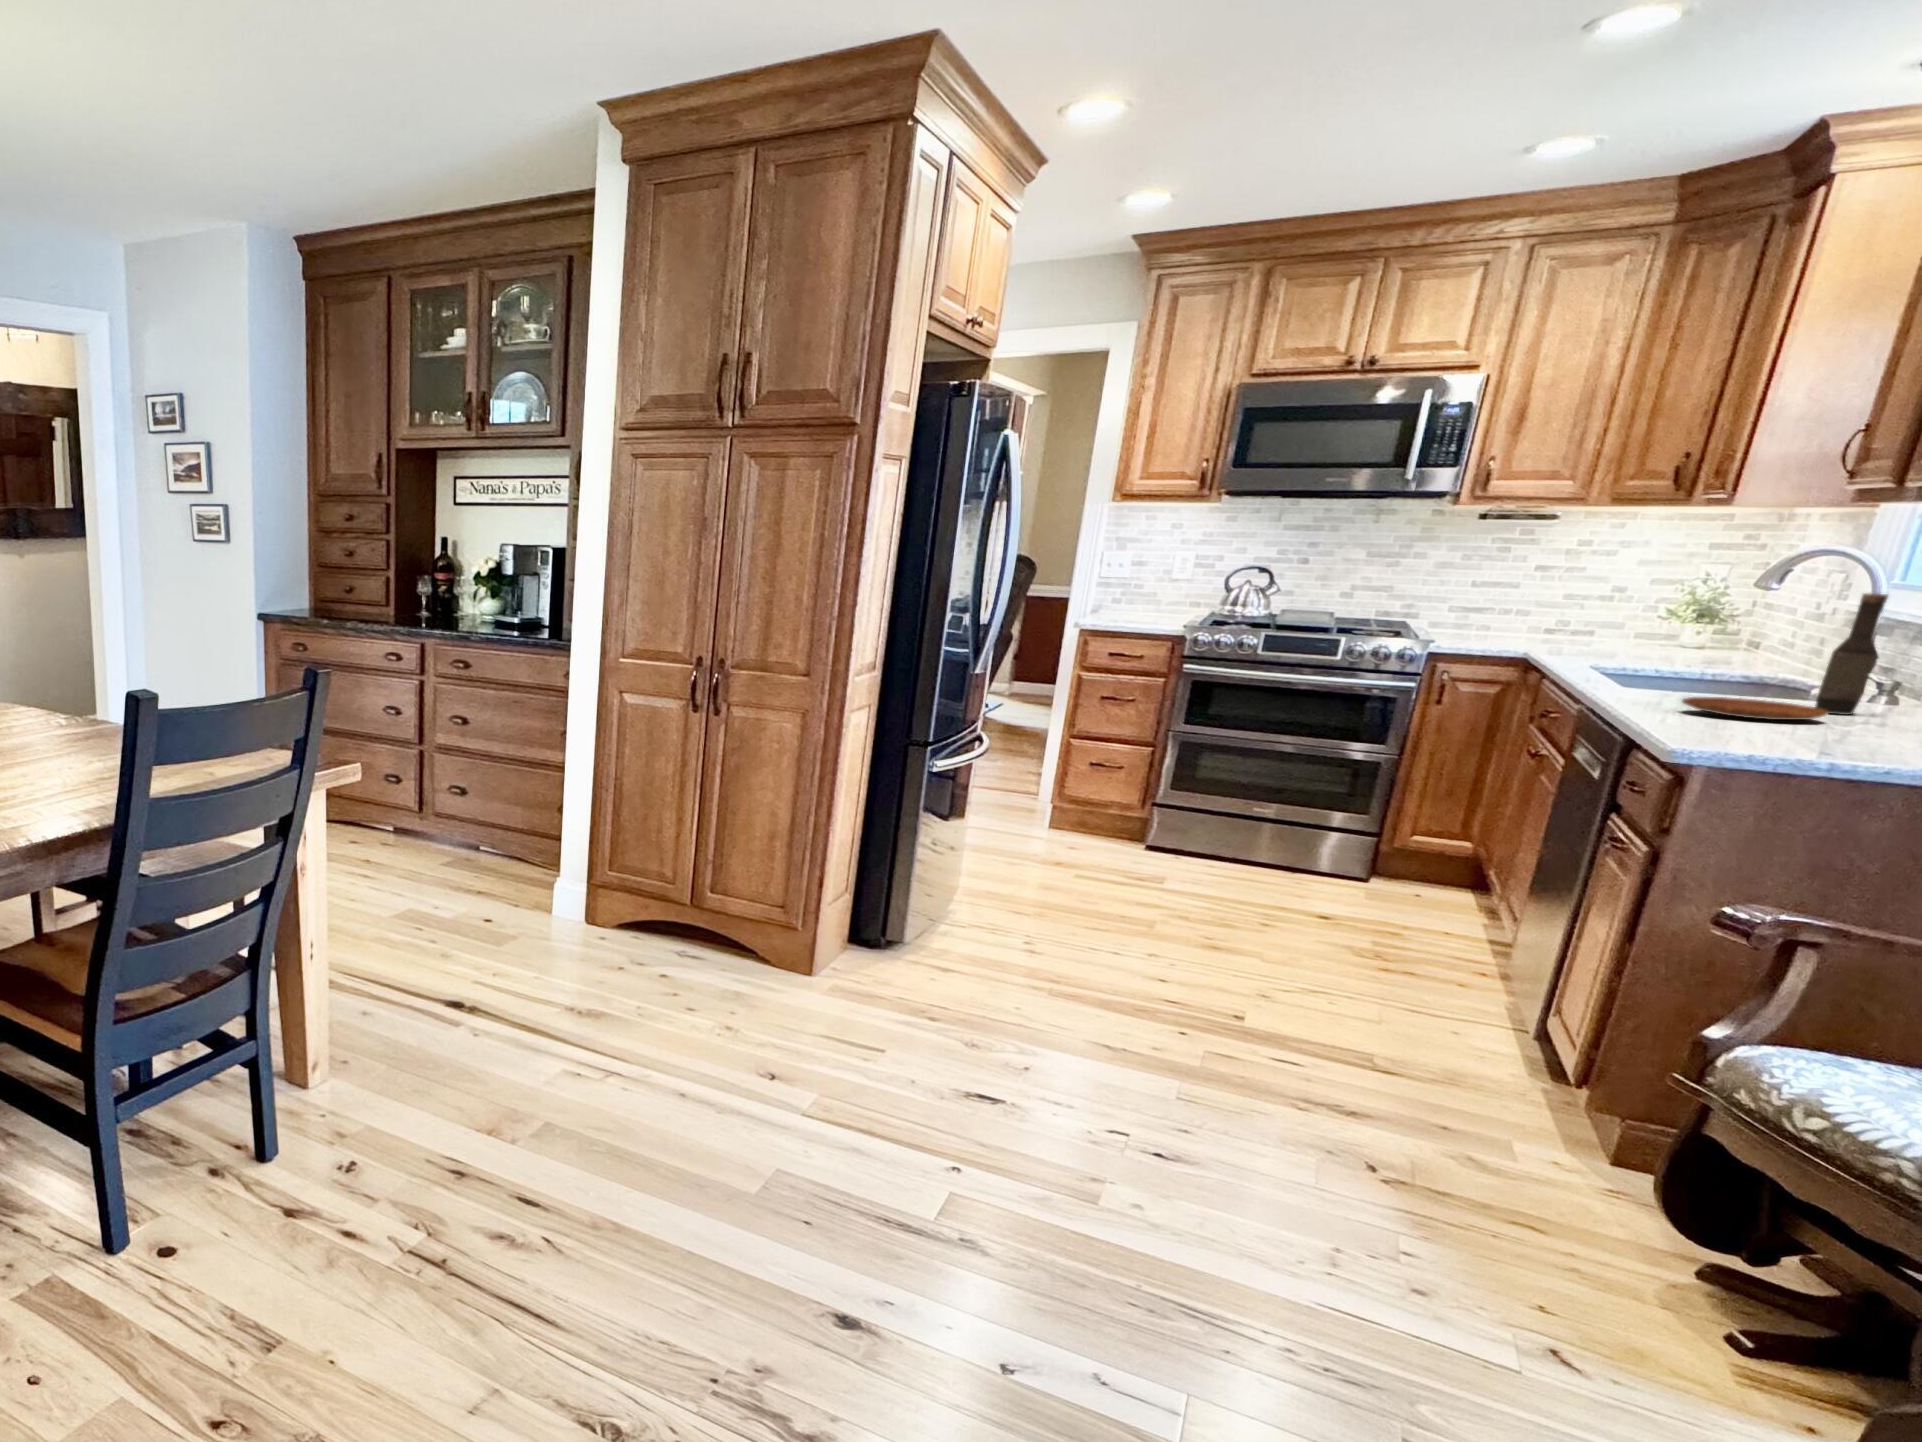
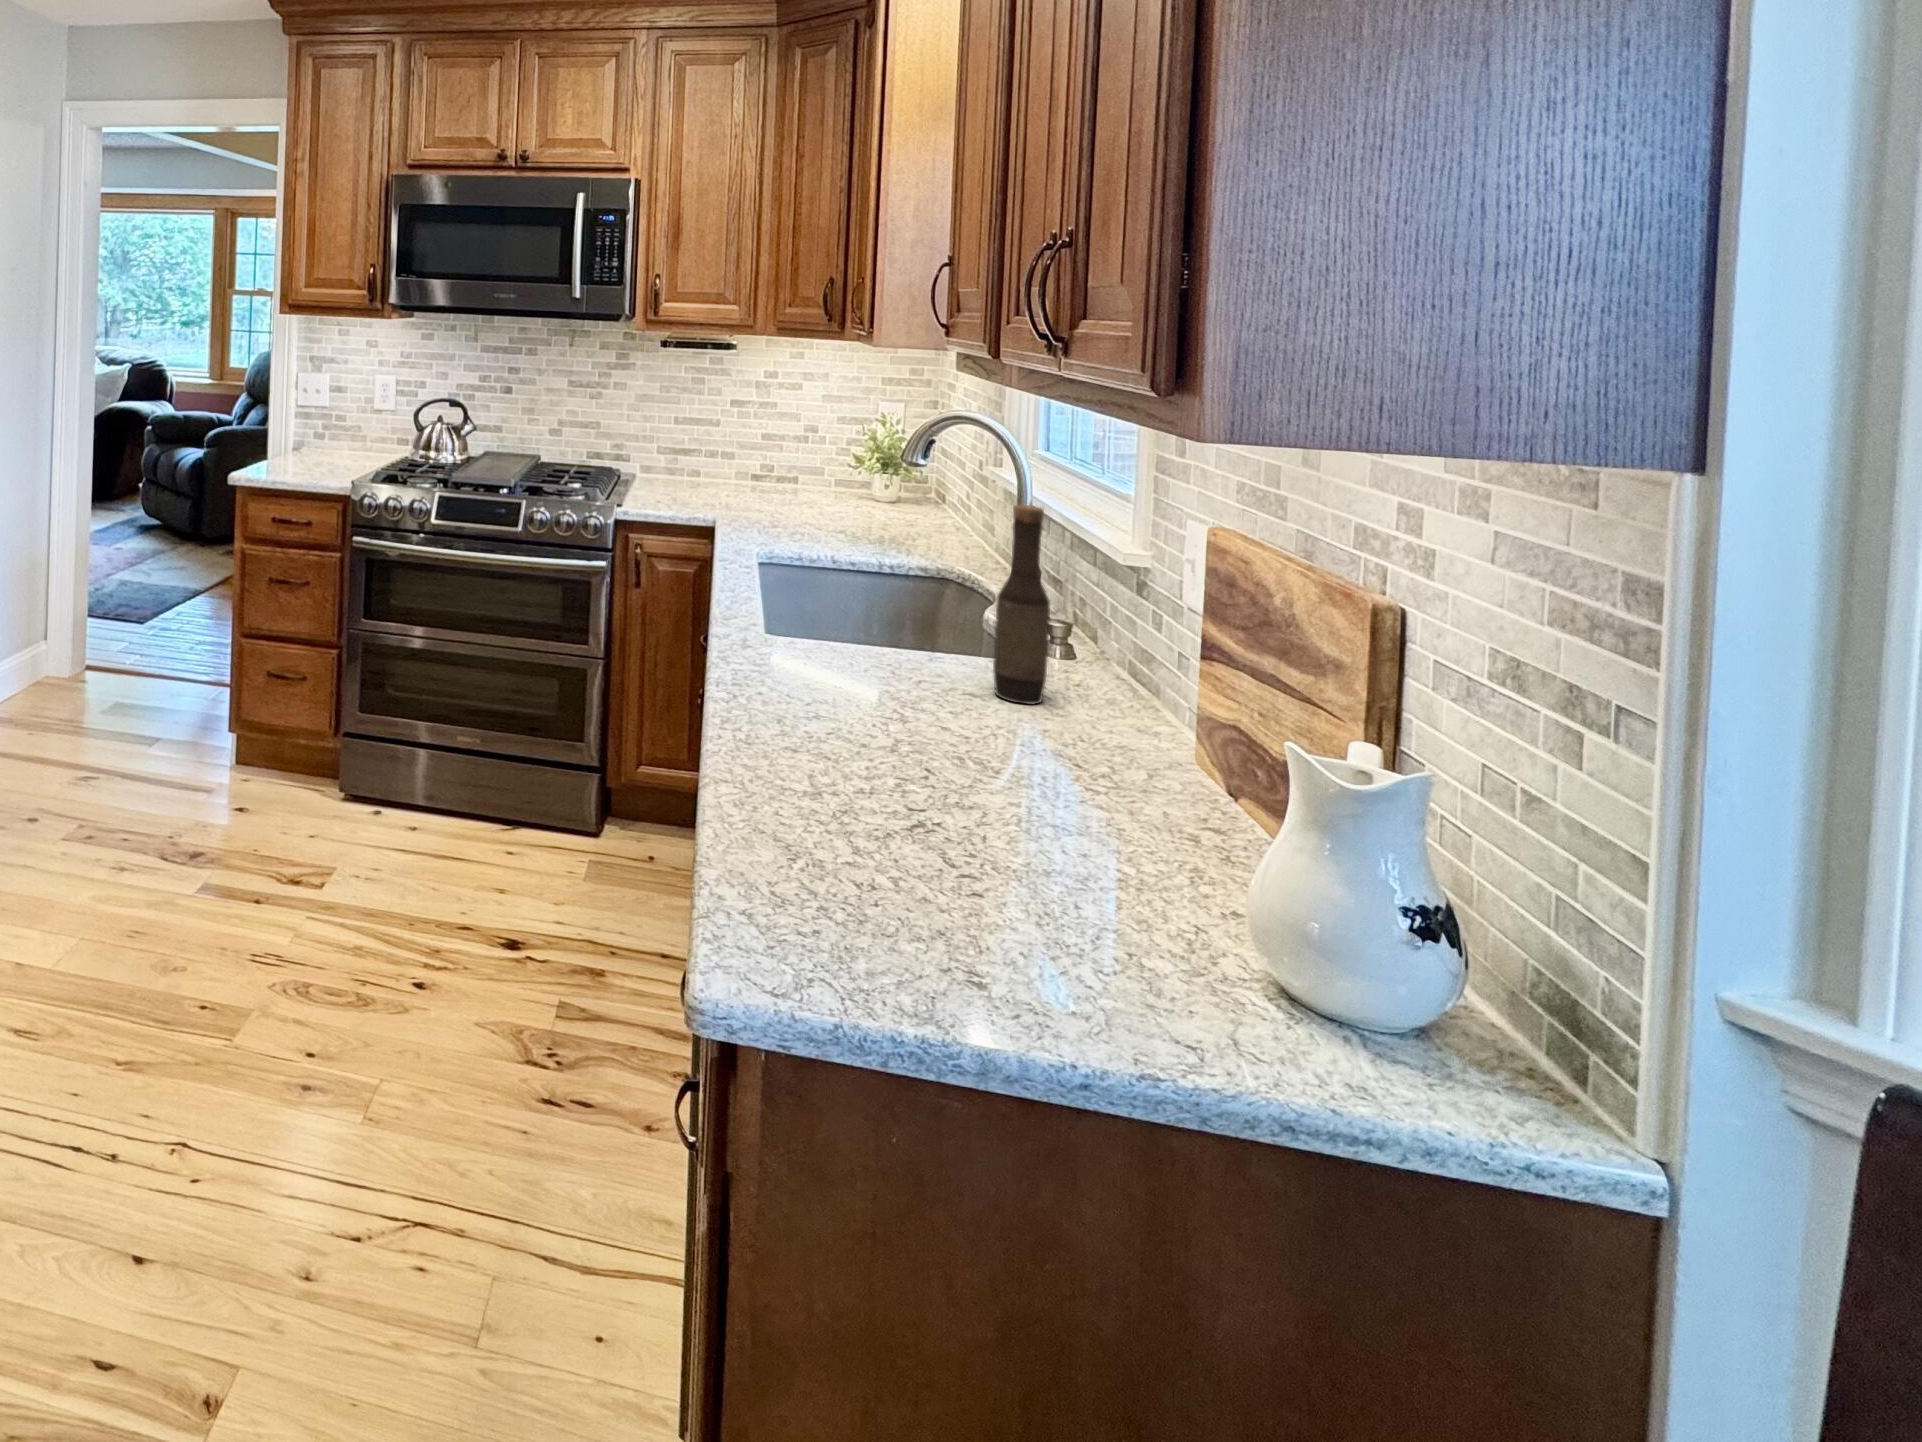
tray: present [1682,697,1828,720] -> none [813,685,1009,761]

